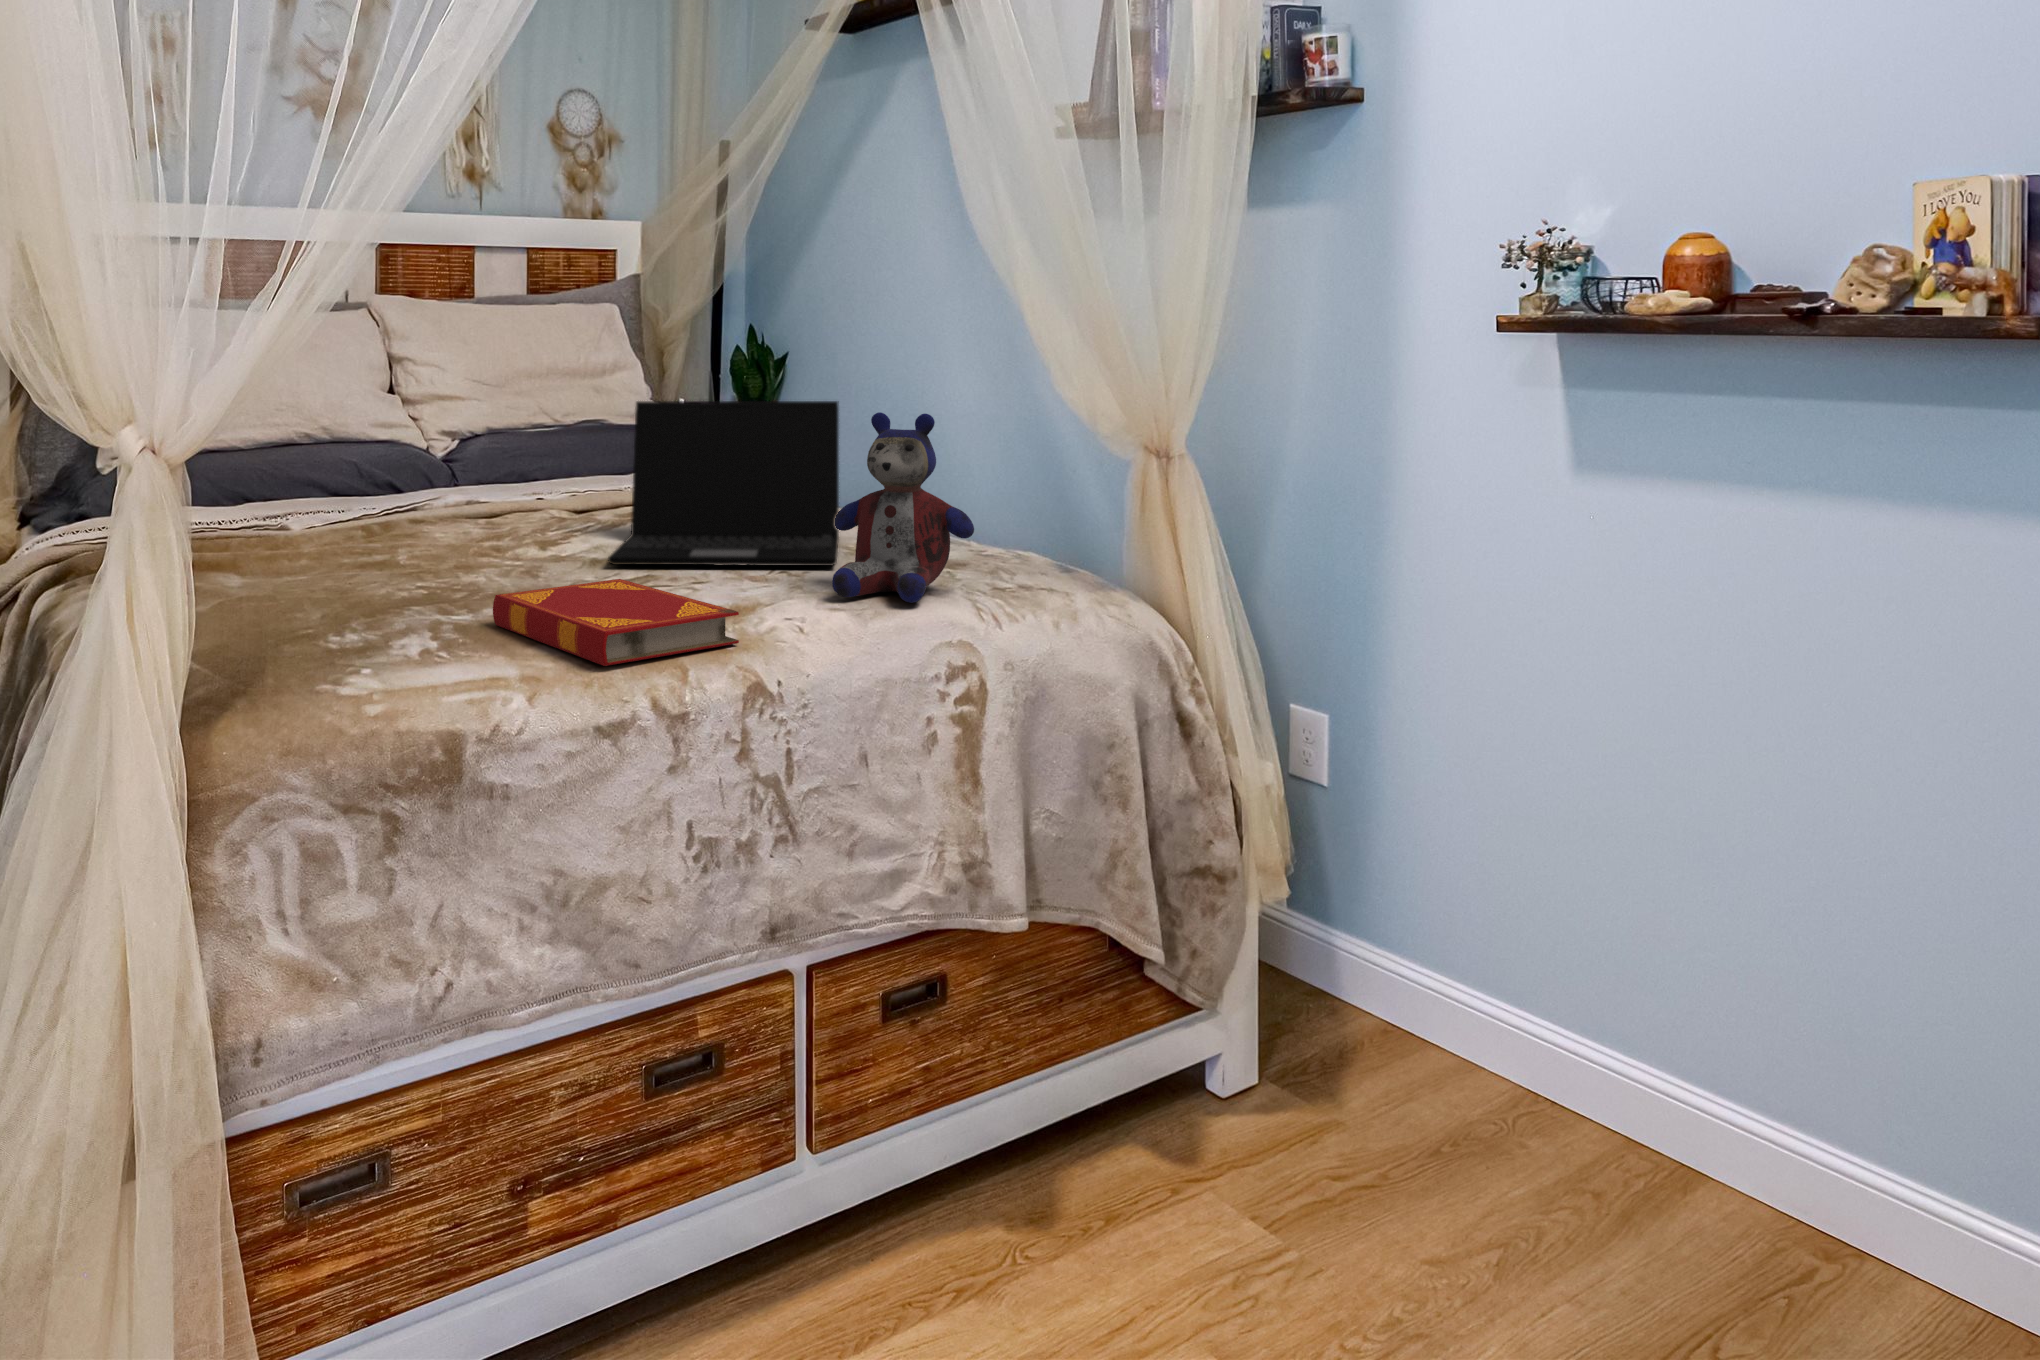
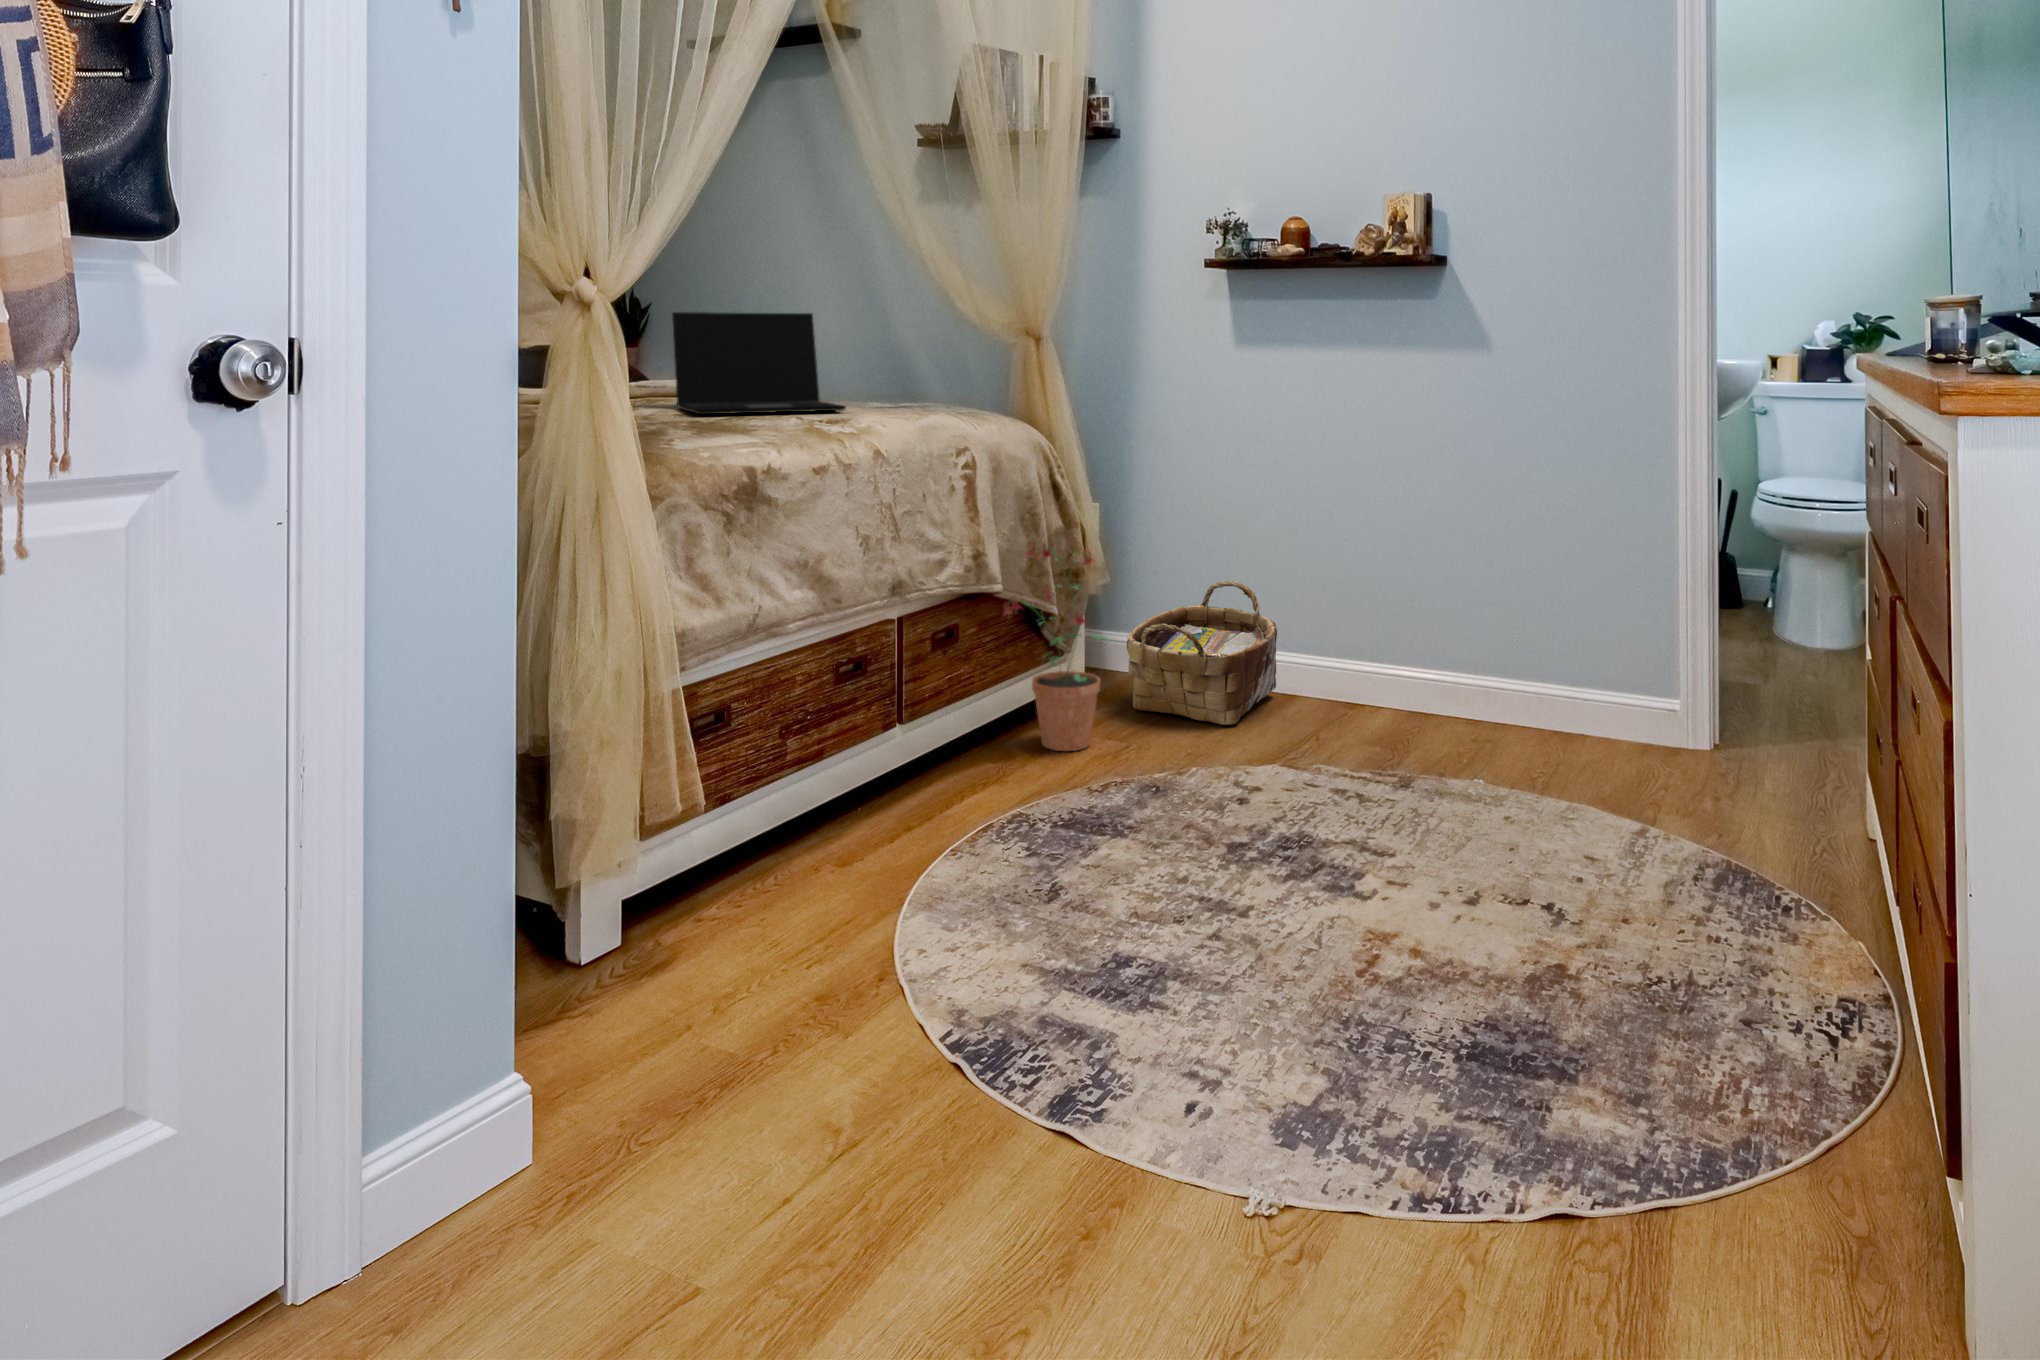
stuffed bear: present [832,412,974,603] -> none [857,308,947,418]
hardback book: present [493,579,739,666] -> none [686,409,857,438]
potted plant: none [1030,834,1239,1247] -> present [1004,542,1109,751]
woven basket: none [1310,922,1646,1256] -> present [1127,581,1277,725]

